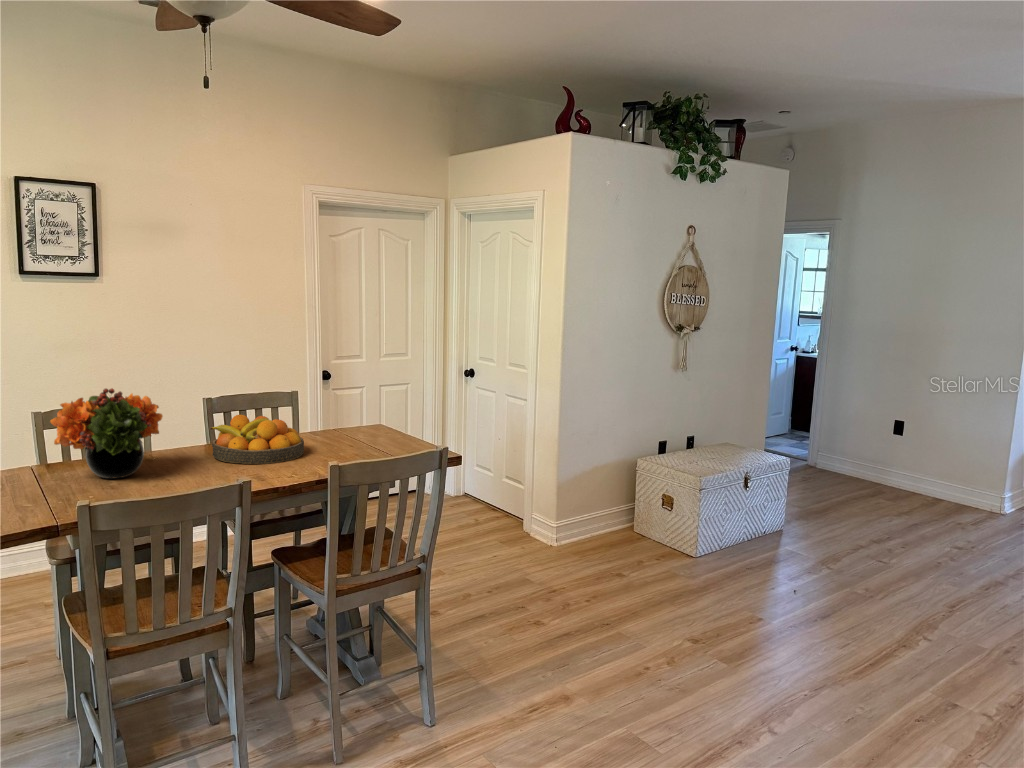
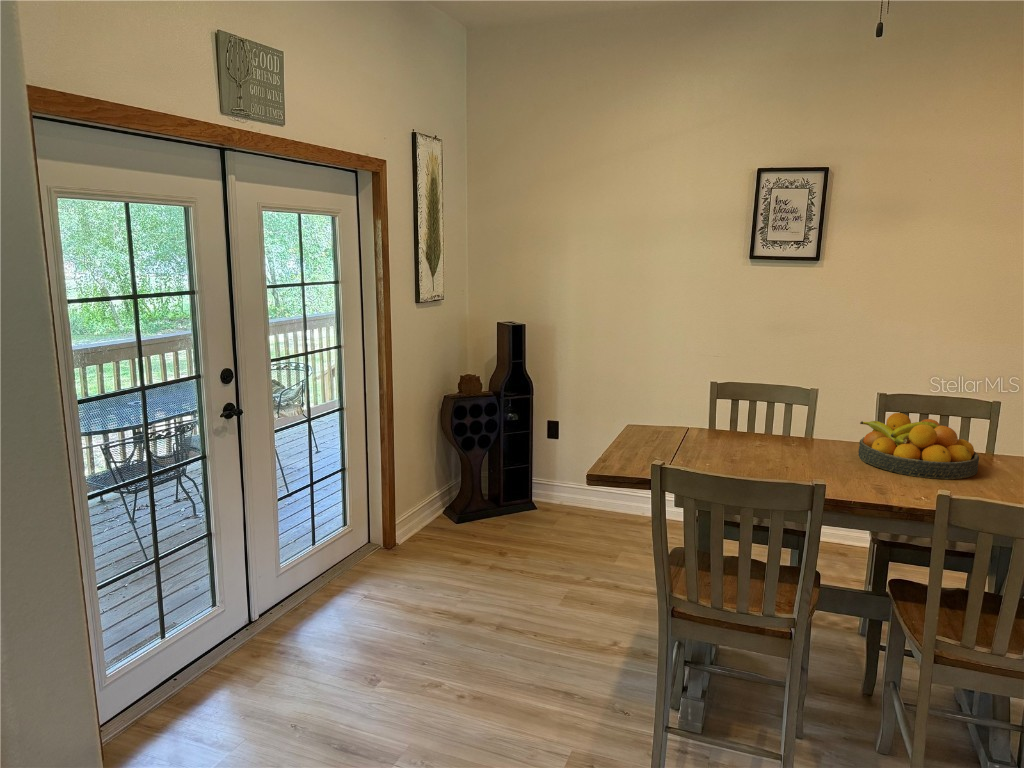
flower arrangement: present [50,388,163,479] -> none [698,365,802,454]

